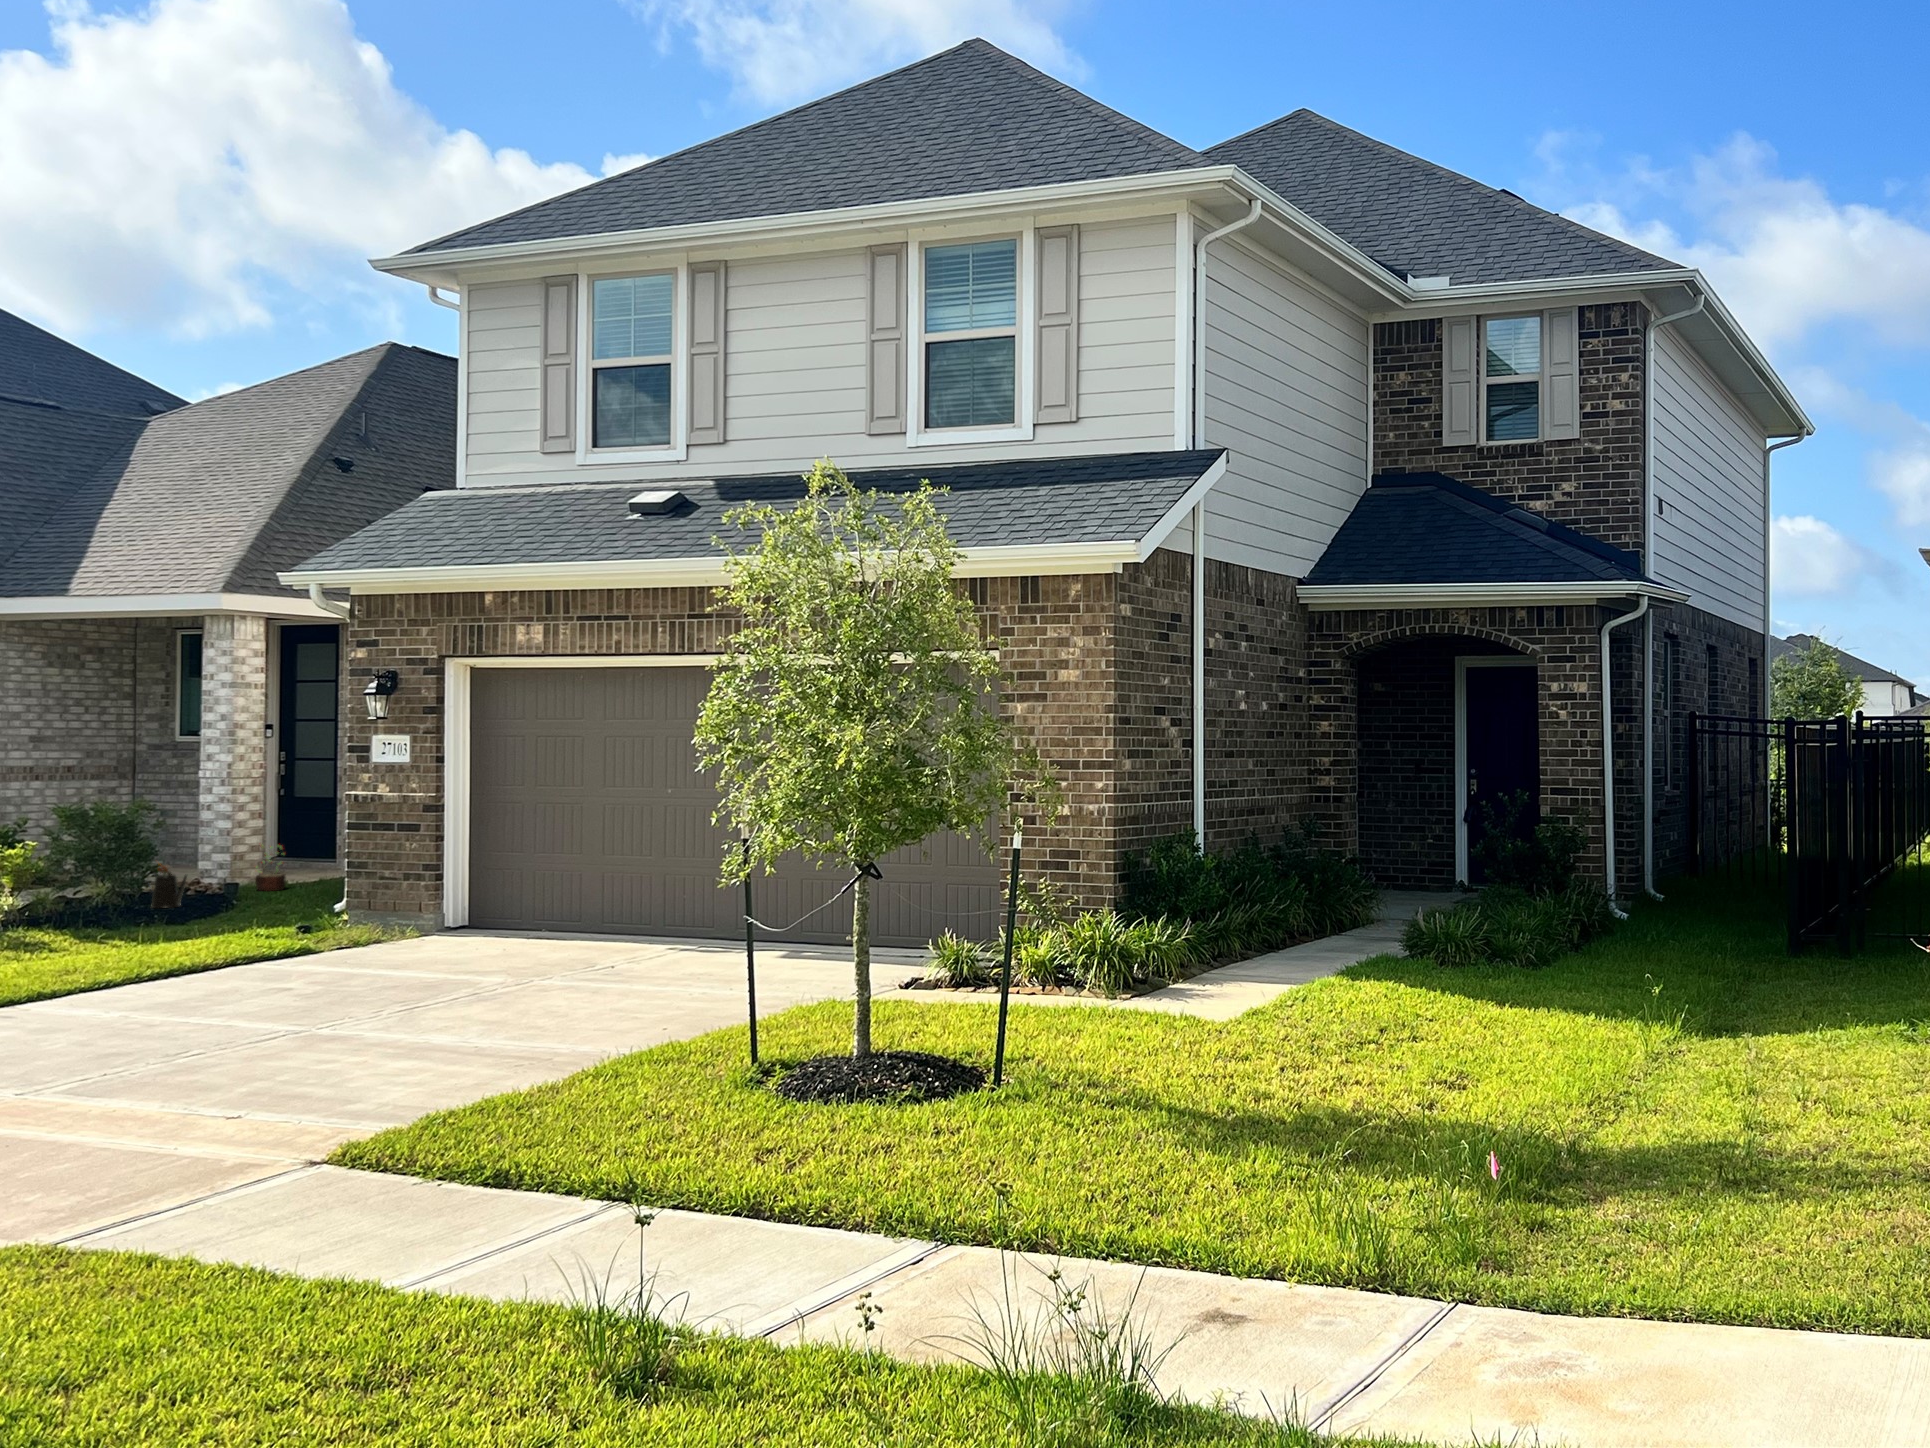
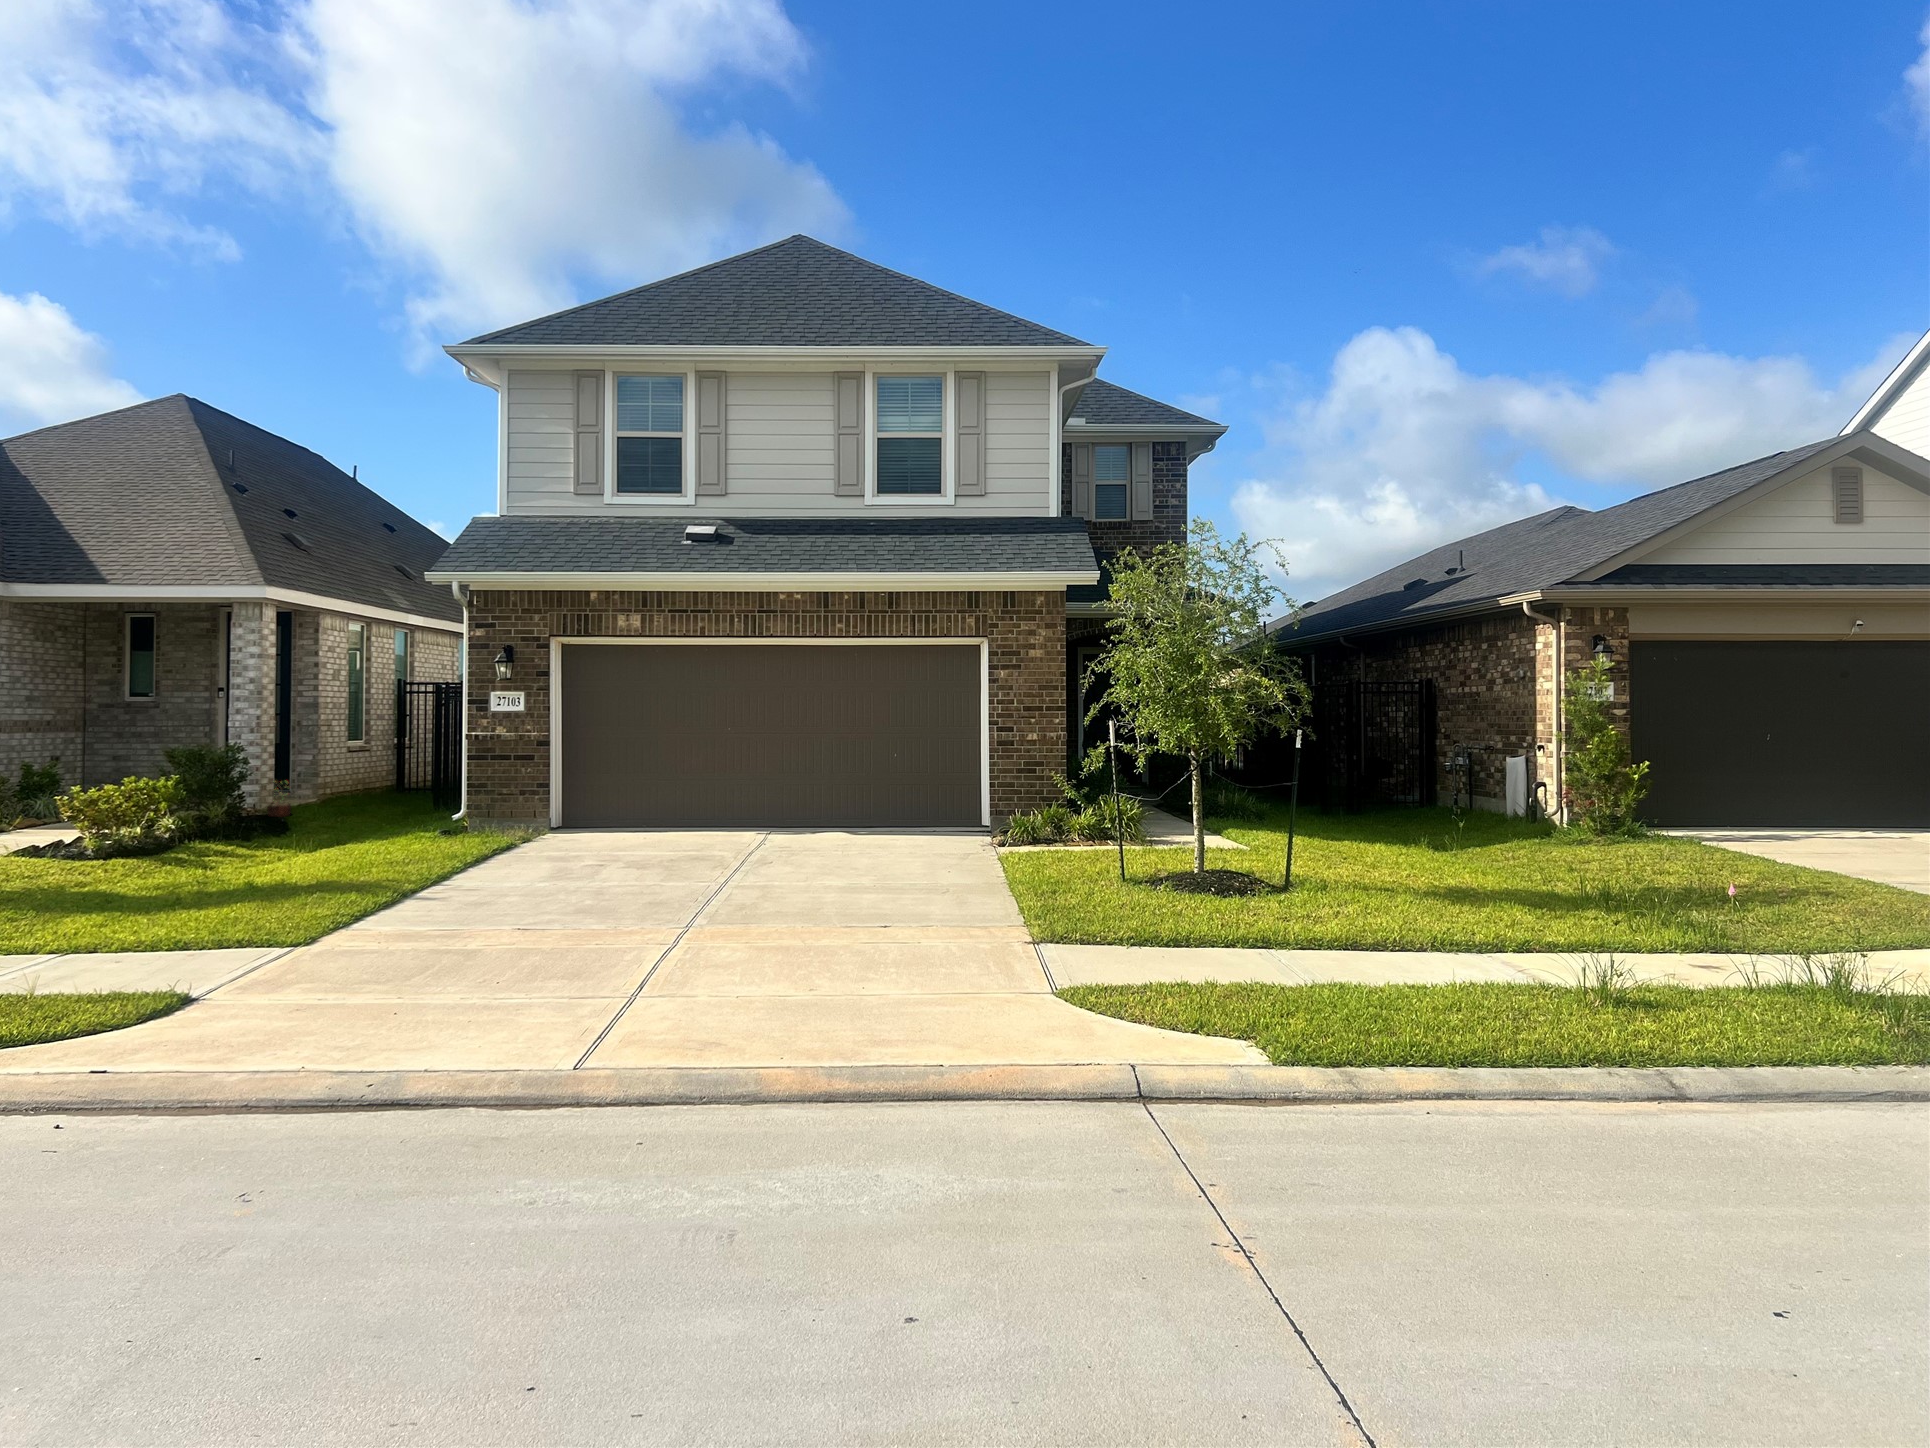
watering can: present [152,864,187,908] -> none [224,794,262,832]

